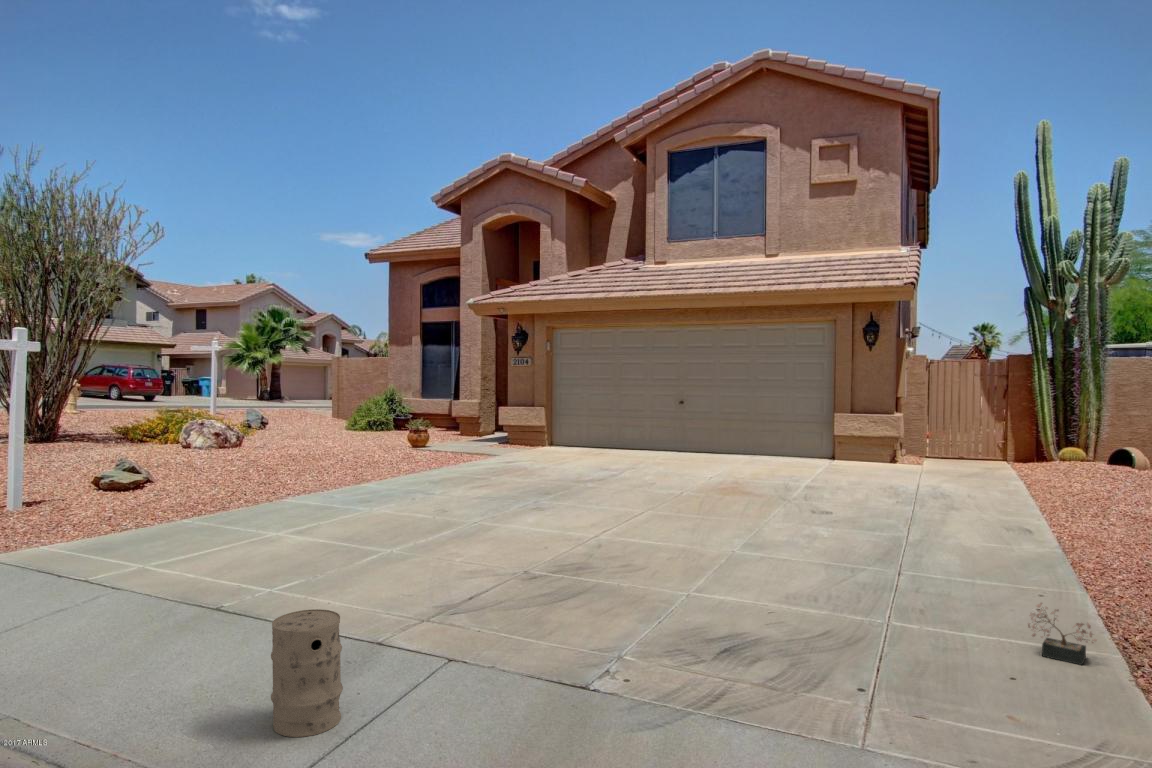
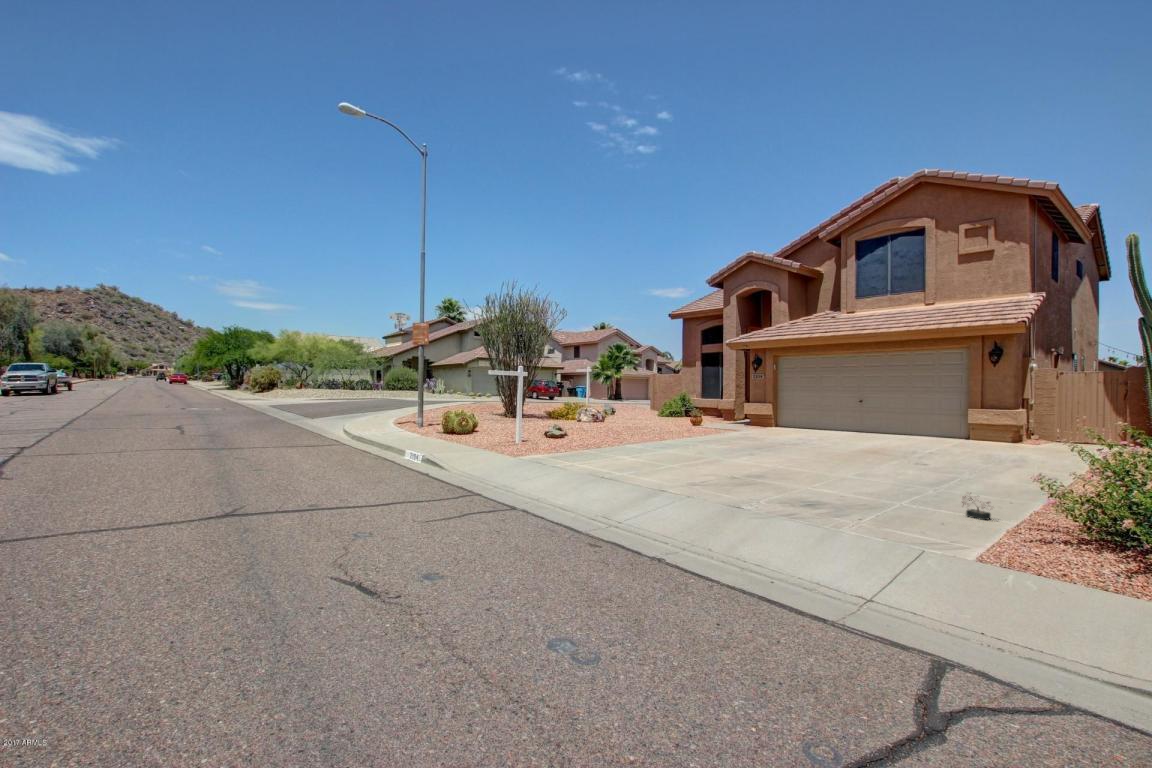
trash can: present [271,609,343,737] -> none [626,465,649,504]

